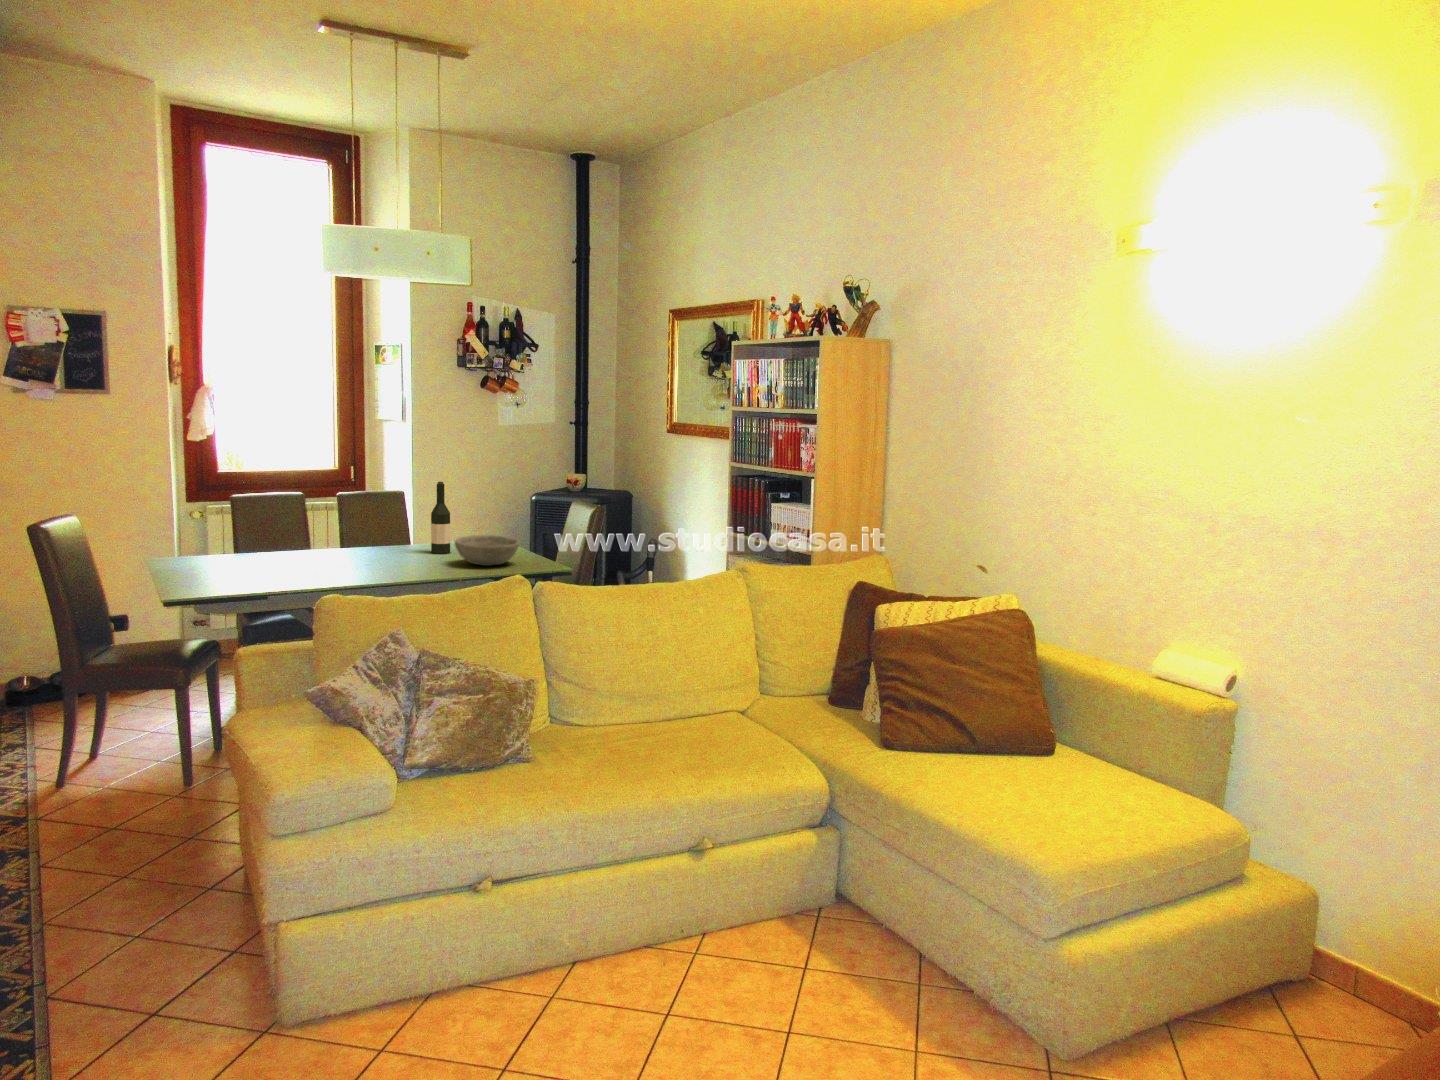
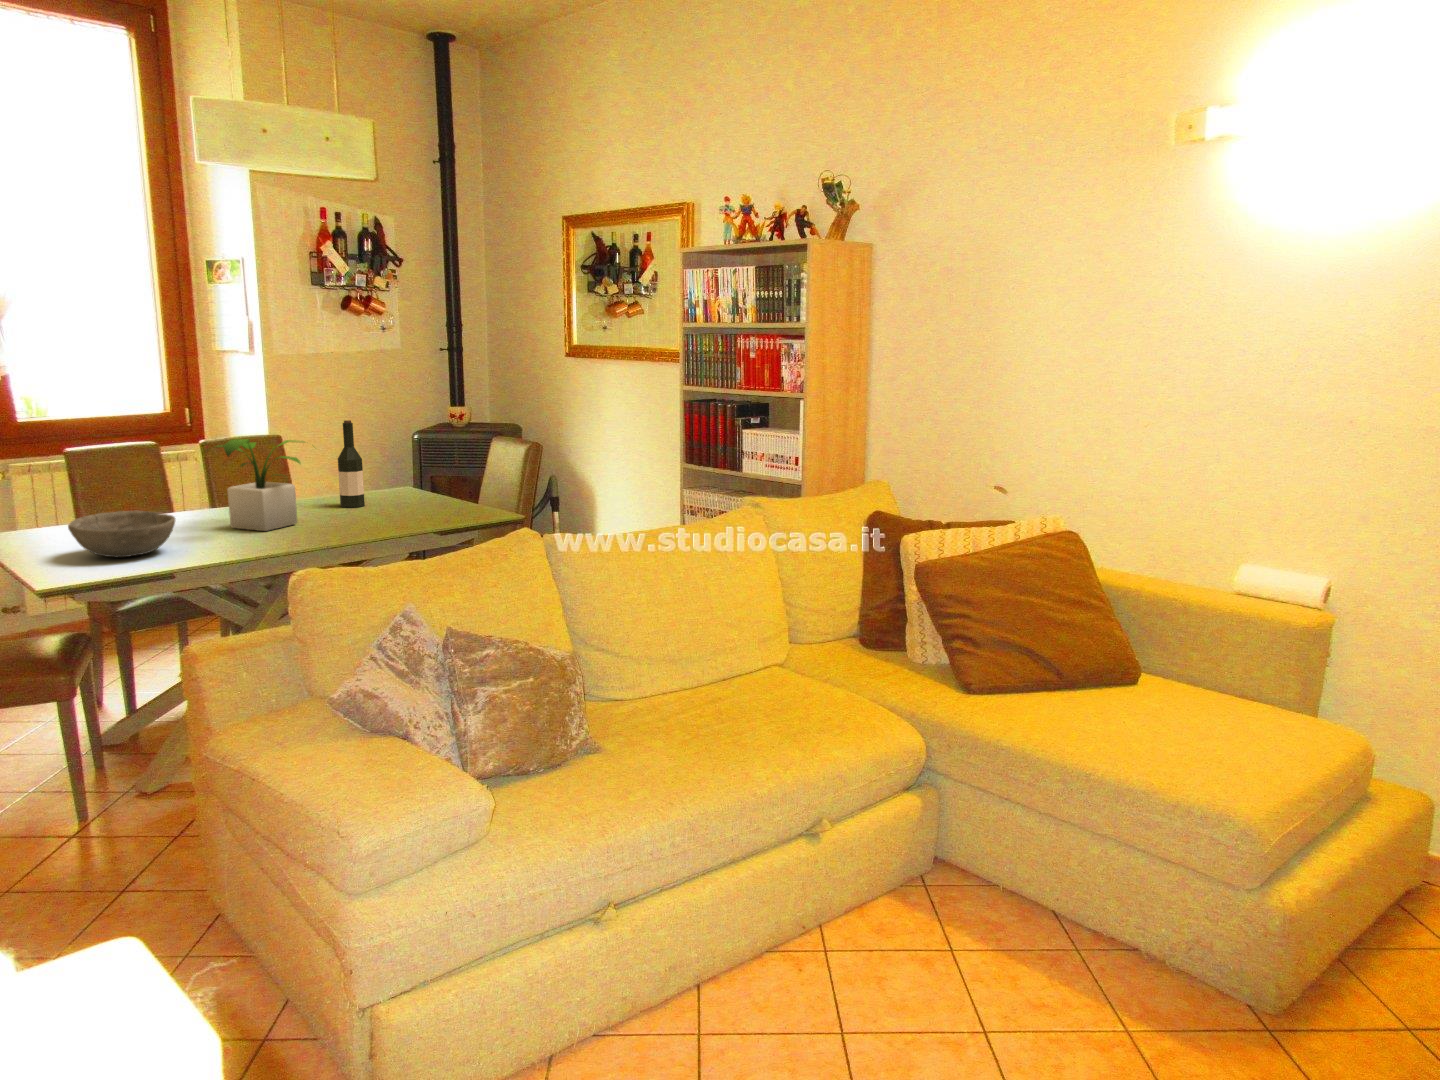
potted plant: none [318,493,405,568] -> present [216,439,304,531]
bowl: present [455,535,520,566] -> present [68,511,176,557]

